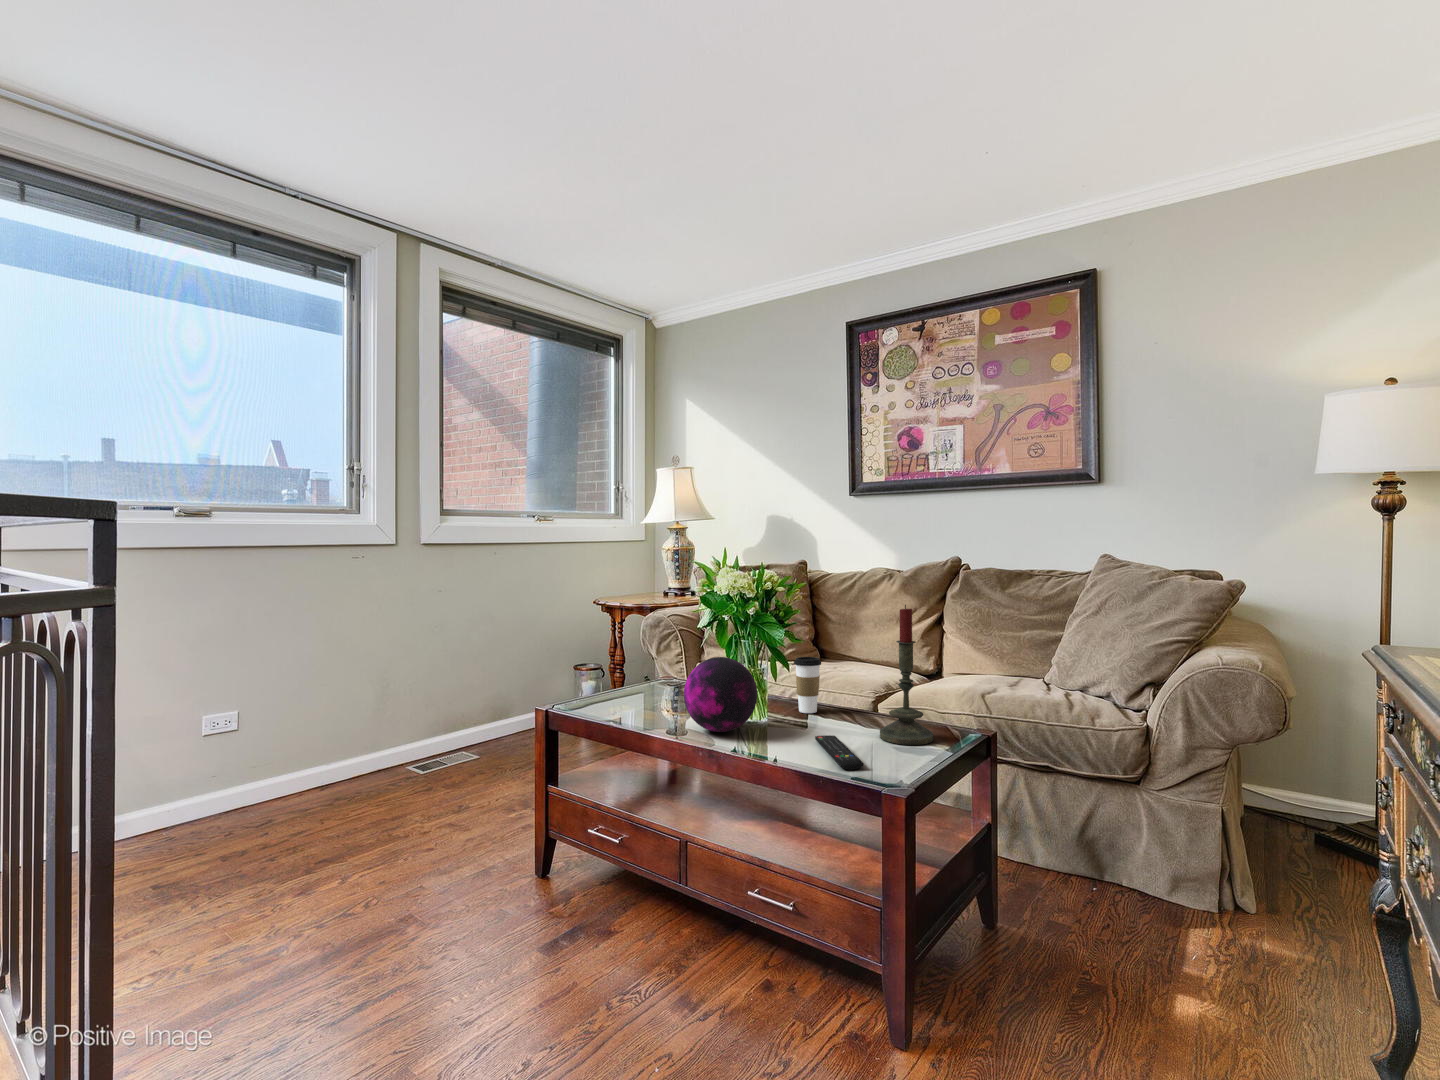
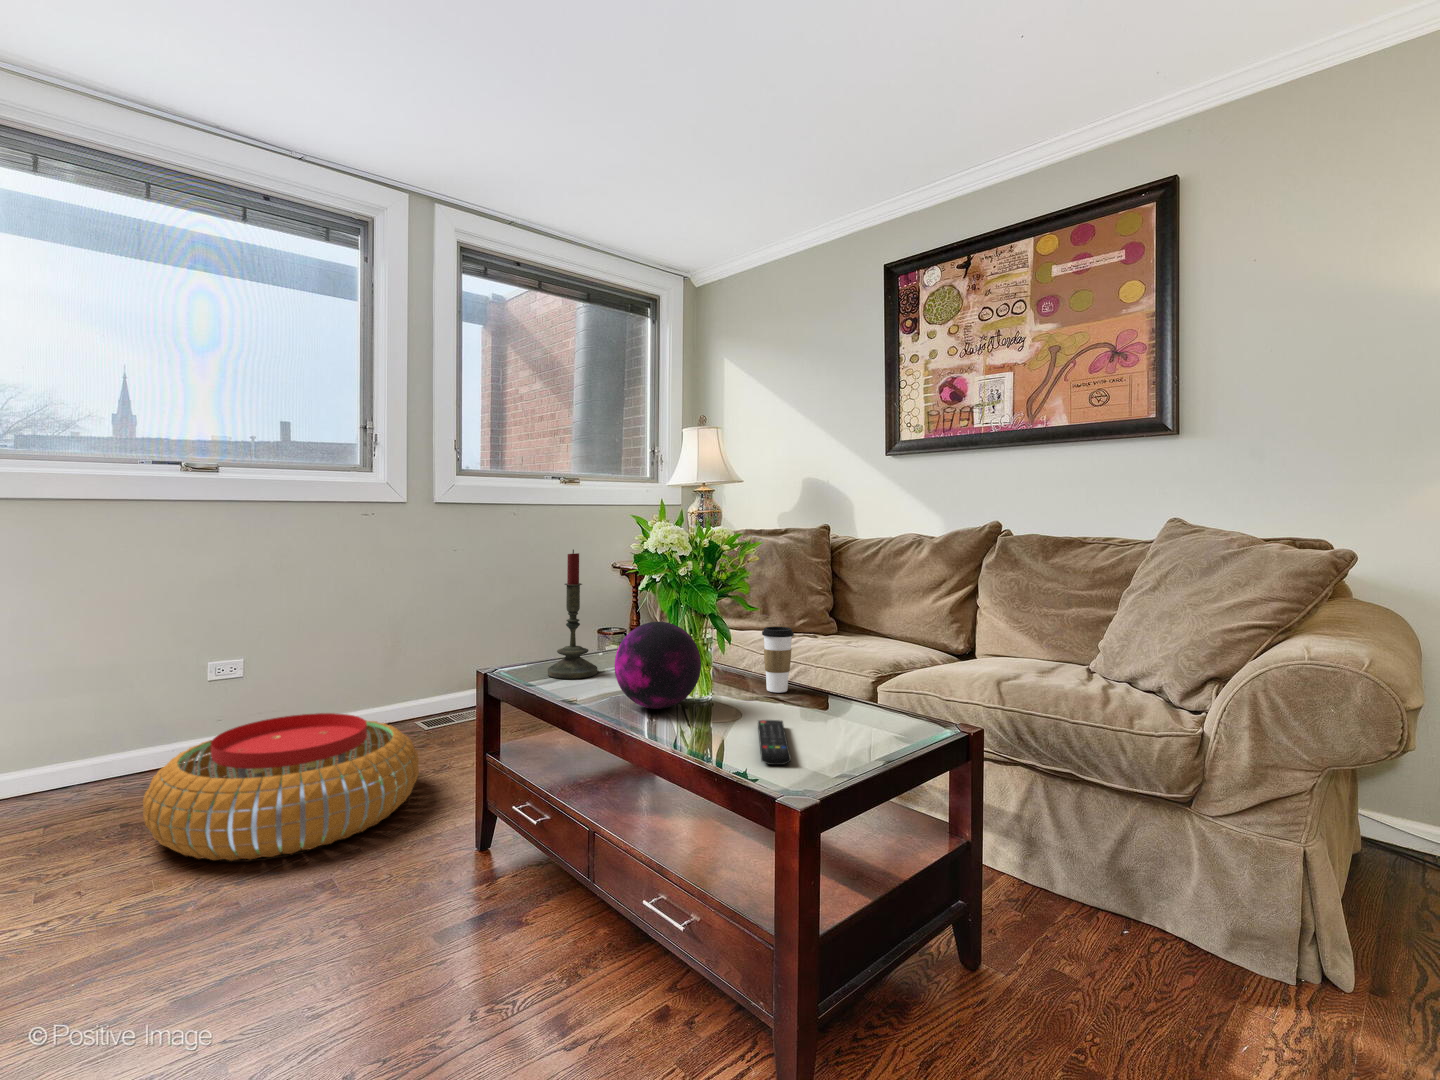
candle: present [880,605,933,745] -> present [548,550,597,679]
pouf: none [203,756,458,901] -> present [143,713,419,860]

